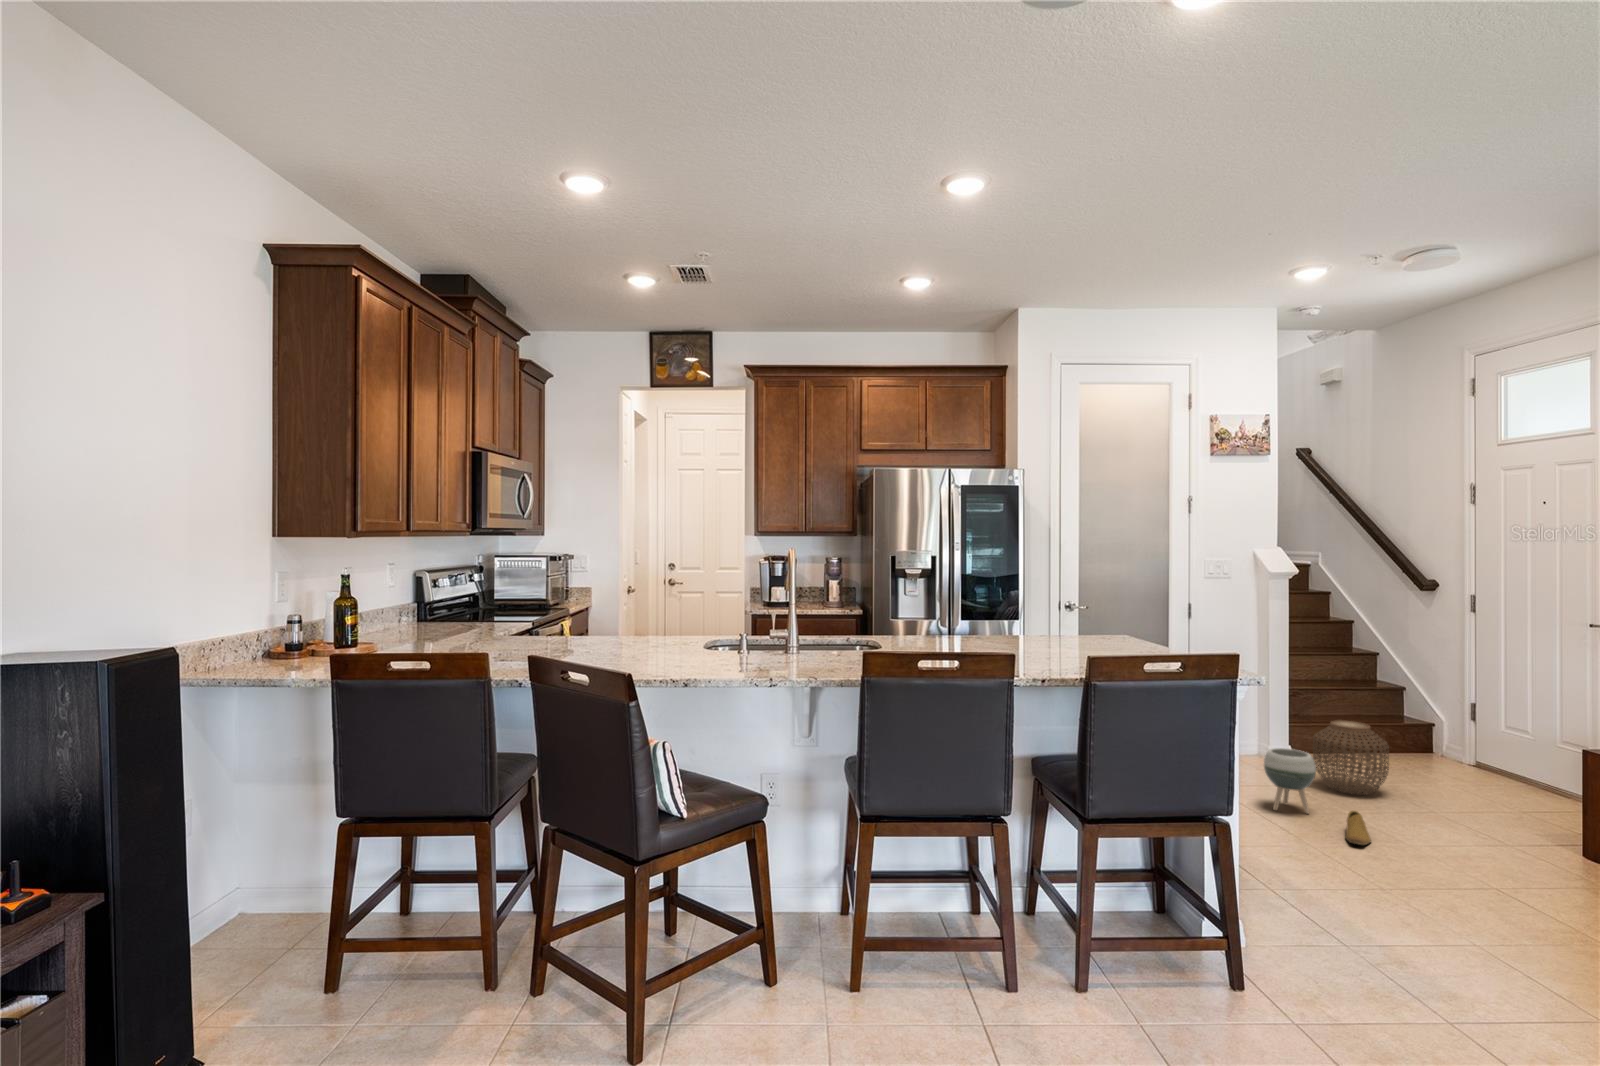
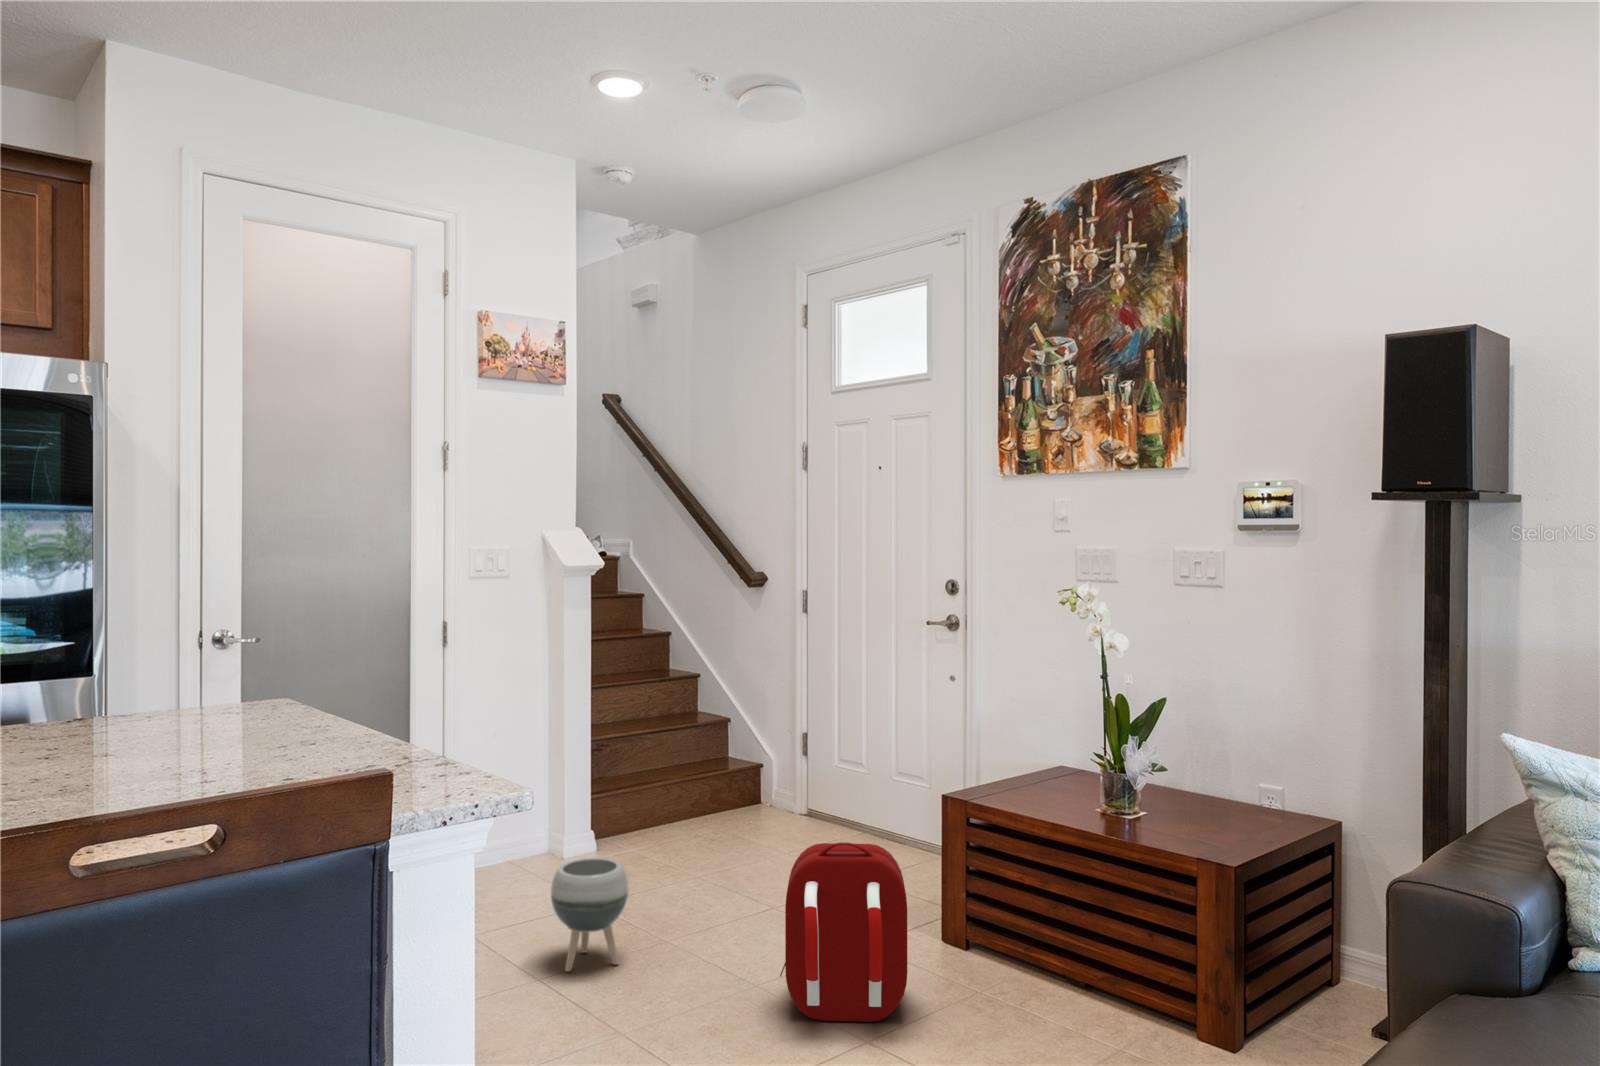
woven basket: present [1313,720,1389,795] -> none [624,788,721,903]
backpack: none [1426,757,1531,877] -> present [780,842,907,1022]
shoe: present [1345,811,1371,845] -> none [671,949,707,1018]

